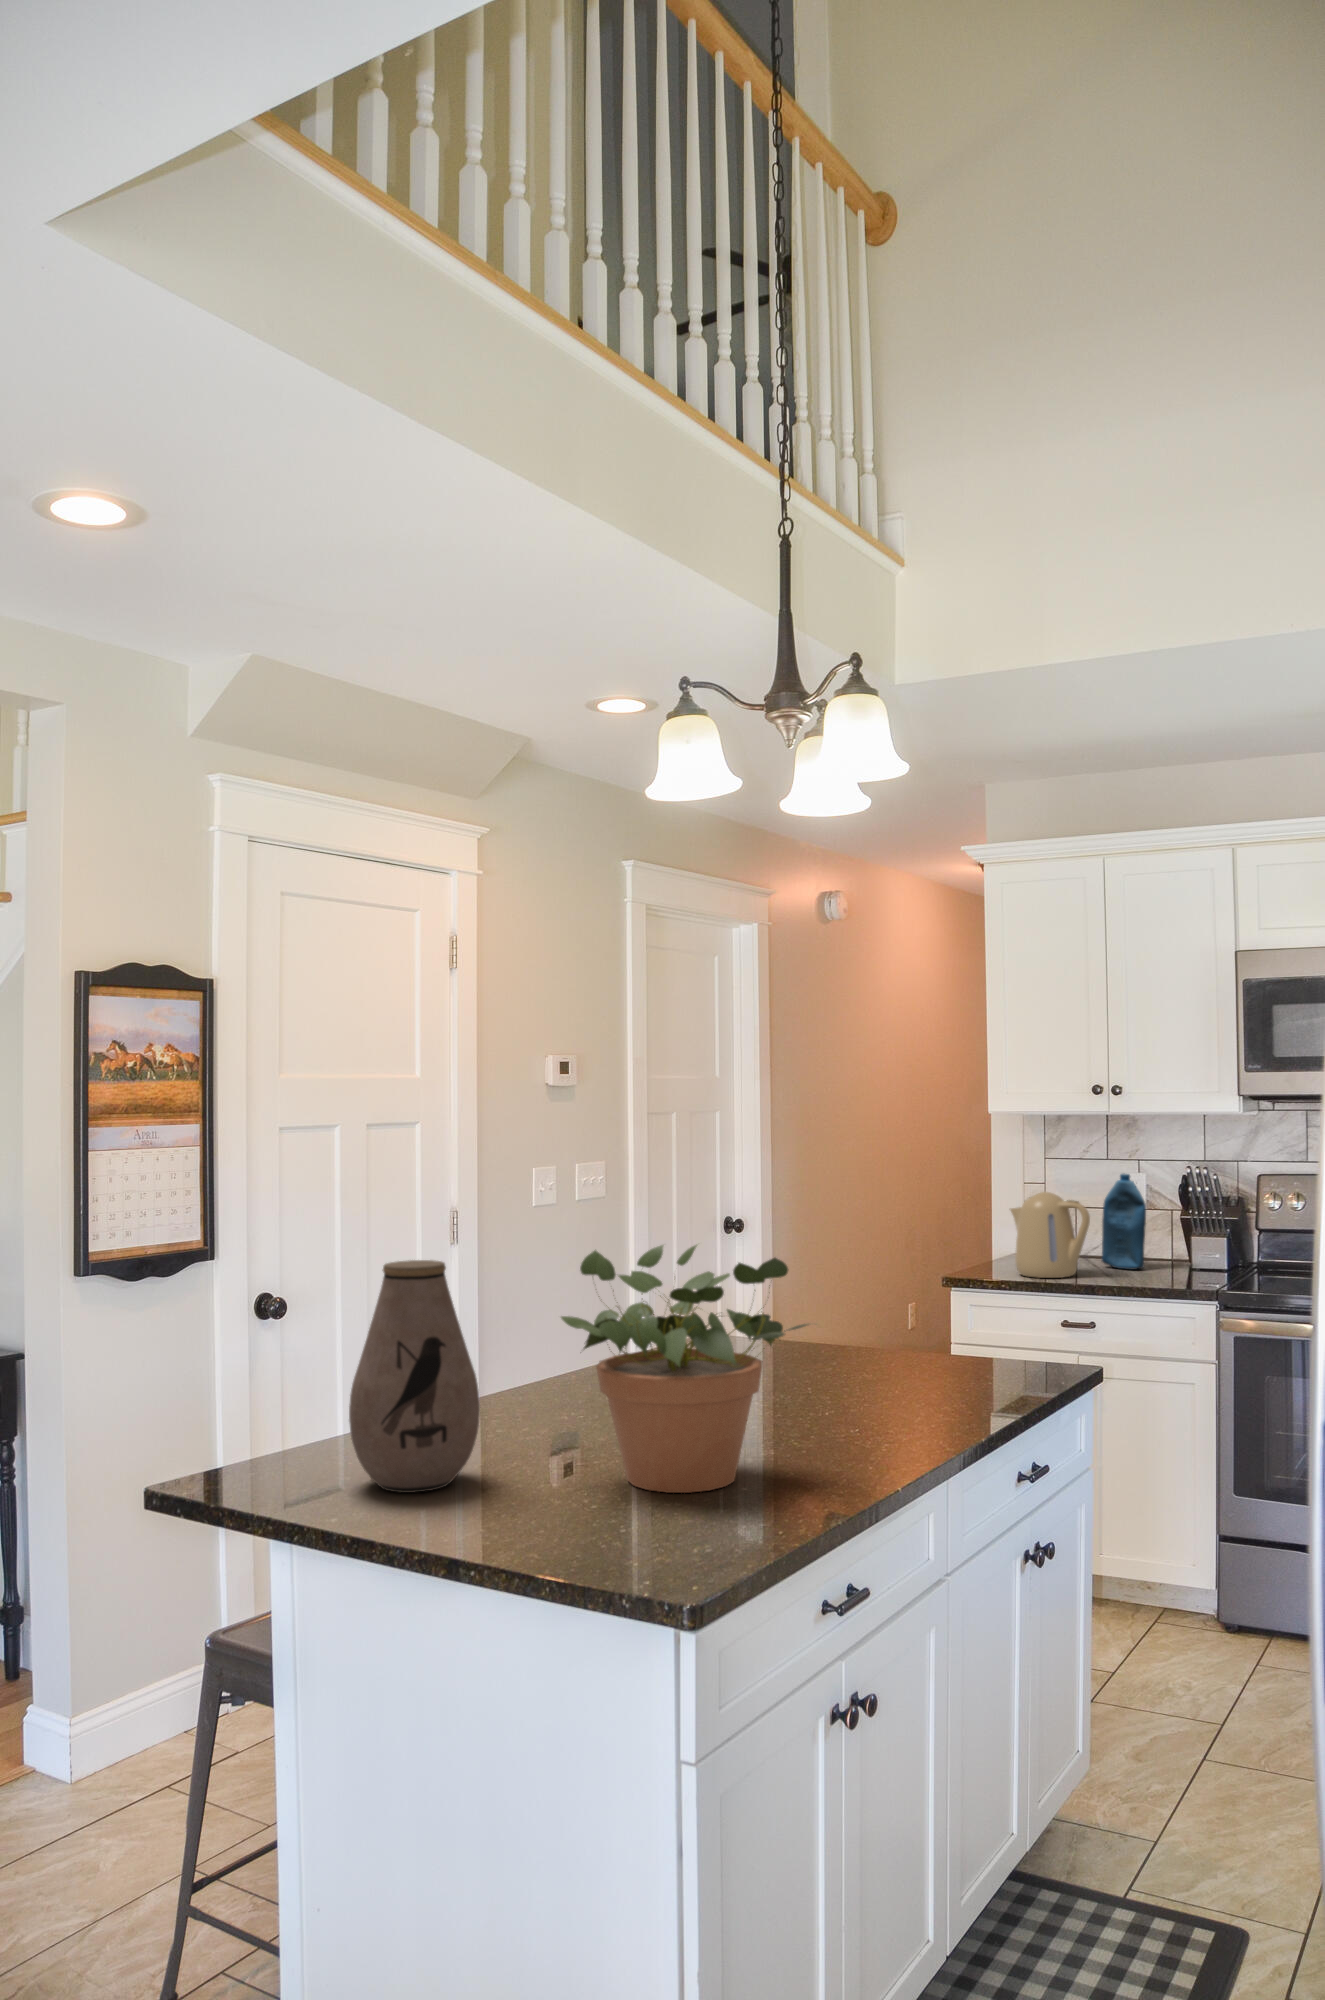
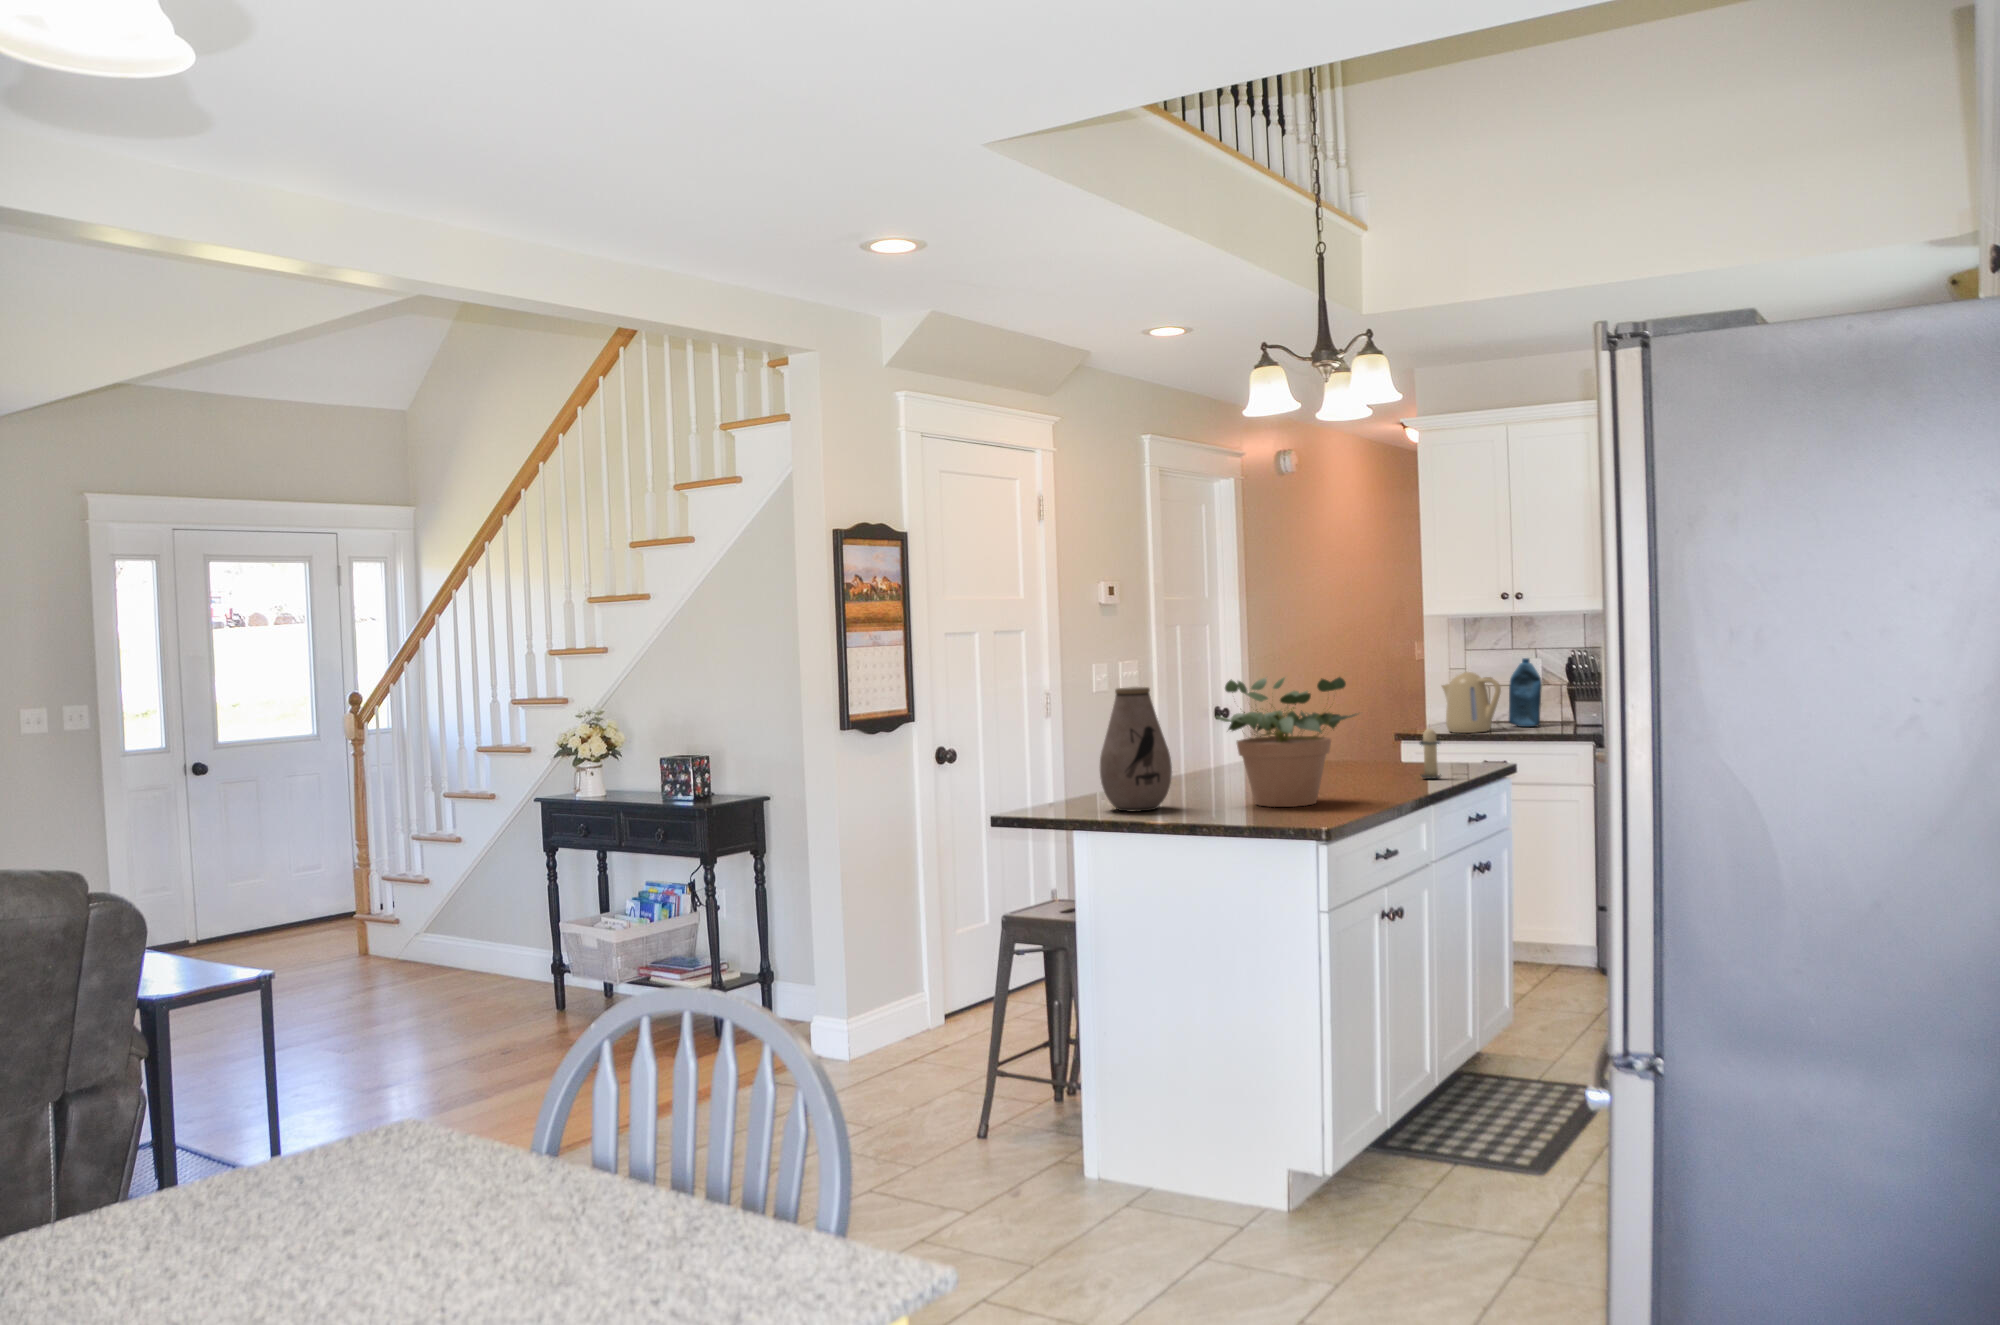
candle: none [936,1315,980,1409] -> present [1419,728,1441,779]

